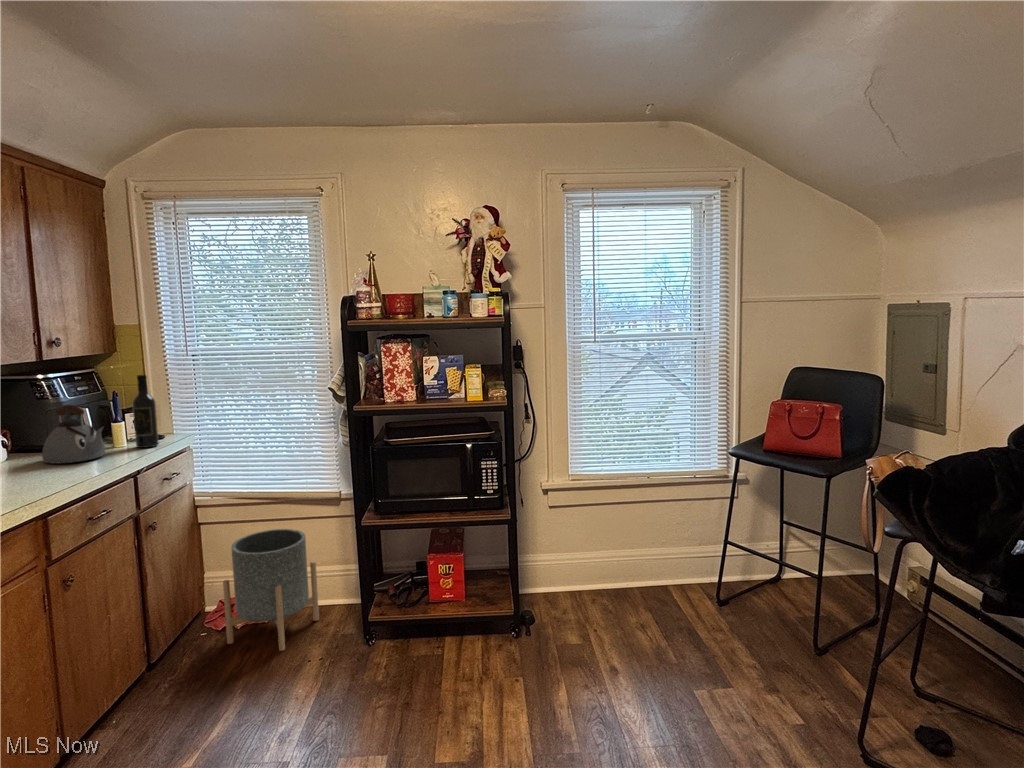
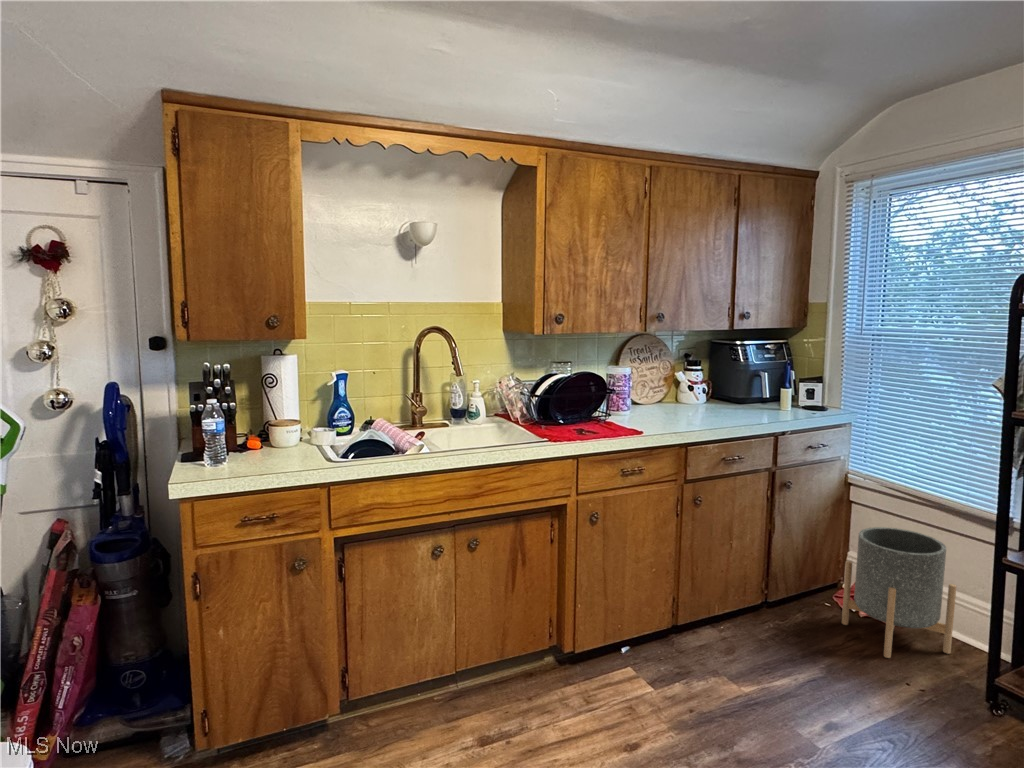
wine bottle: present [132,375,158,448] -> none [794,349,816,415]
kettle: present [42,404,105,463] -> none [721,367,765,414]

